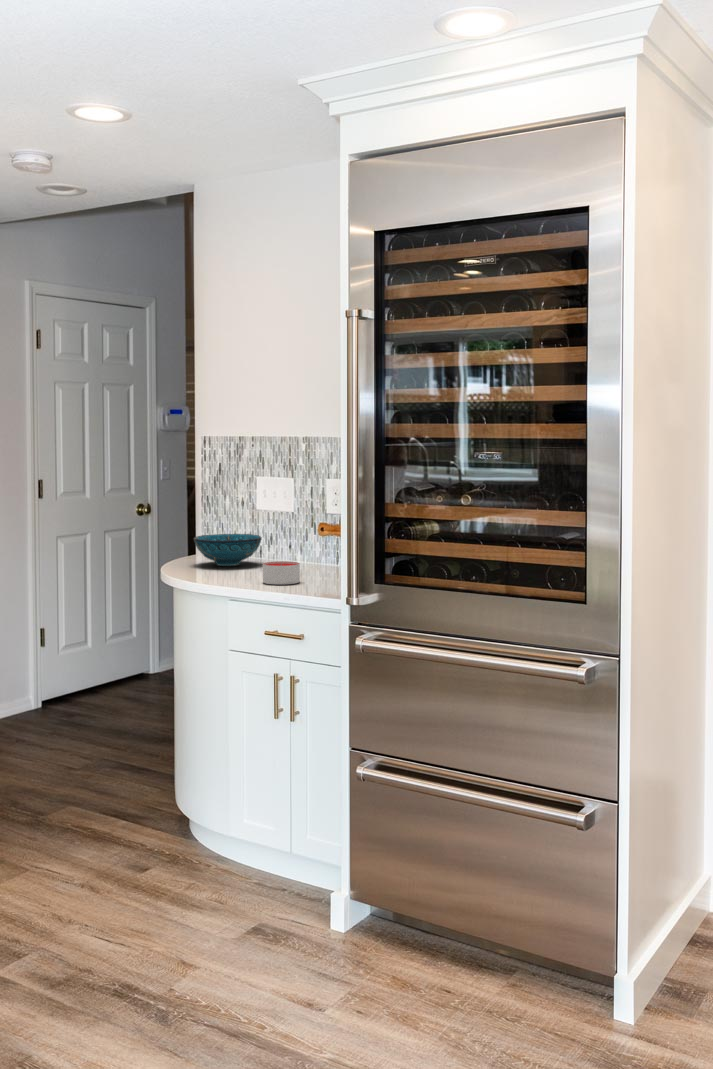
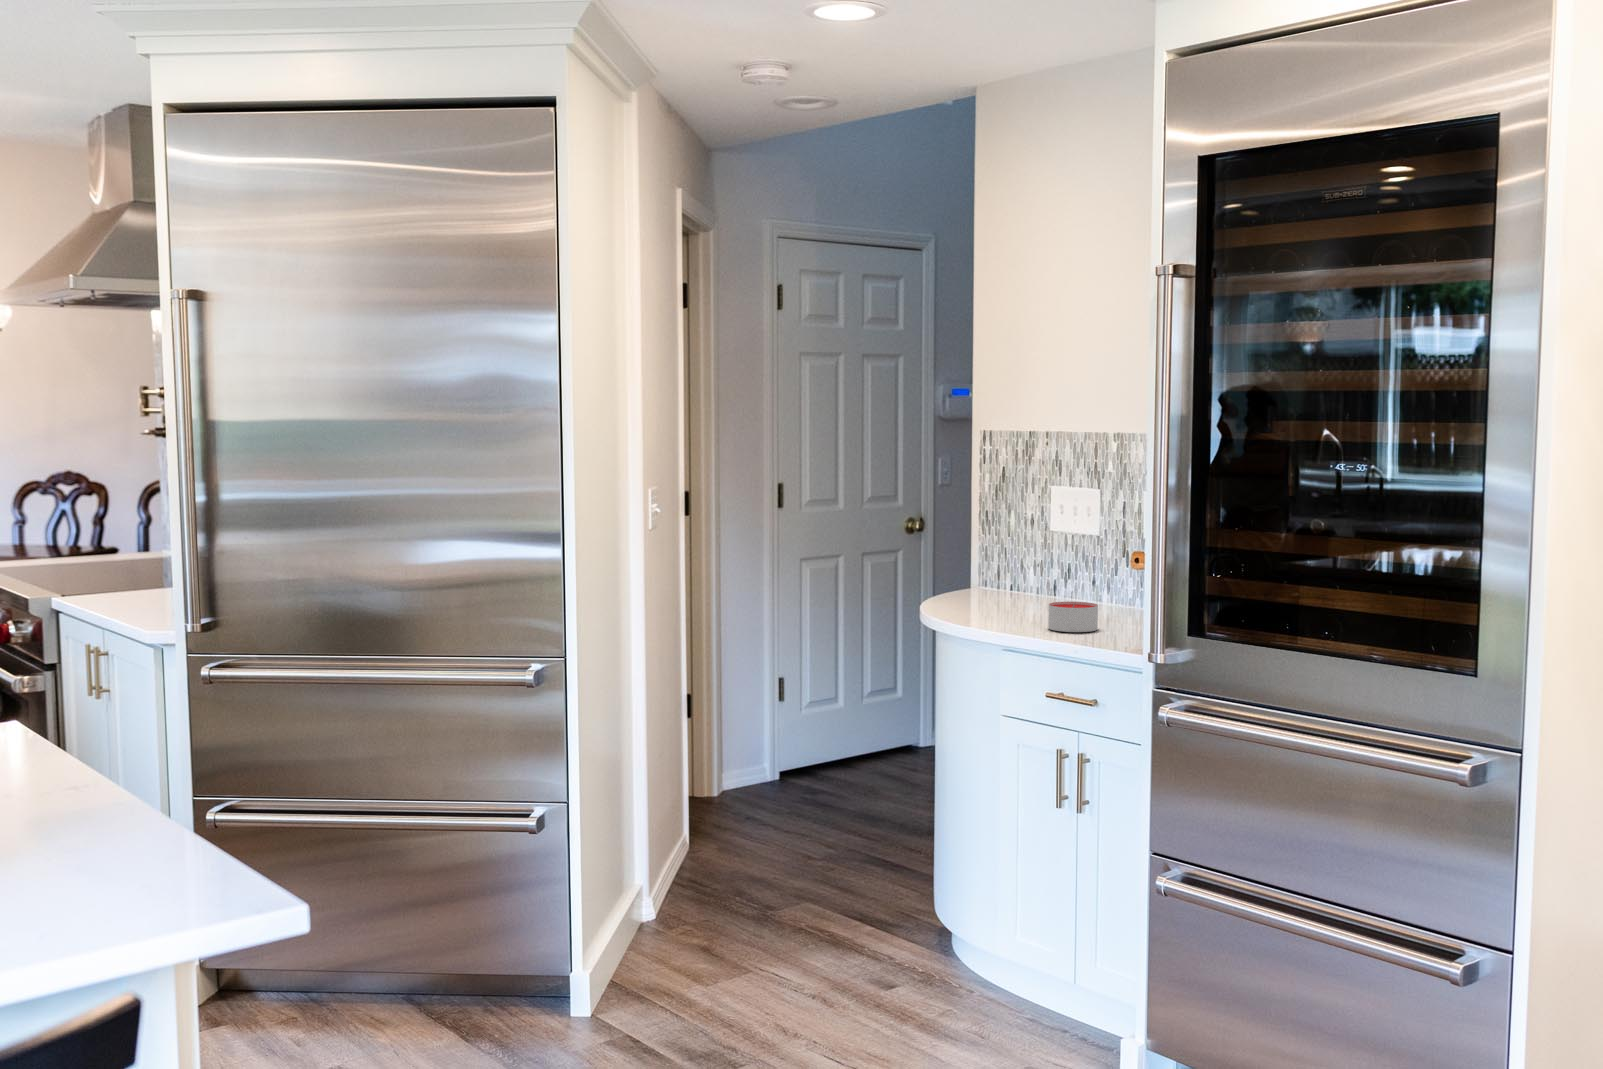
decorative bowl: present [194,534,262,566] -> none [965,562,1055,604]

